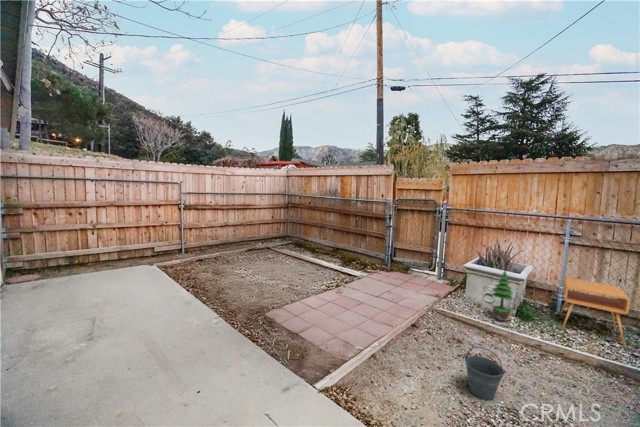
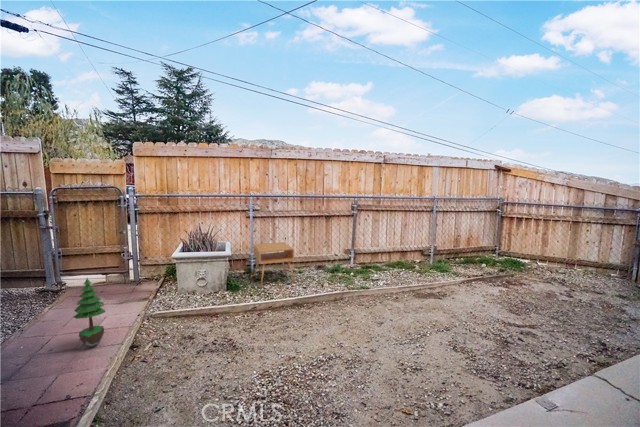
potted tree: present [492,271,513,320] -> present [74,278,105,346]
bucket: present [464,347,506,400] -> none [212,332,251,384]

